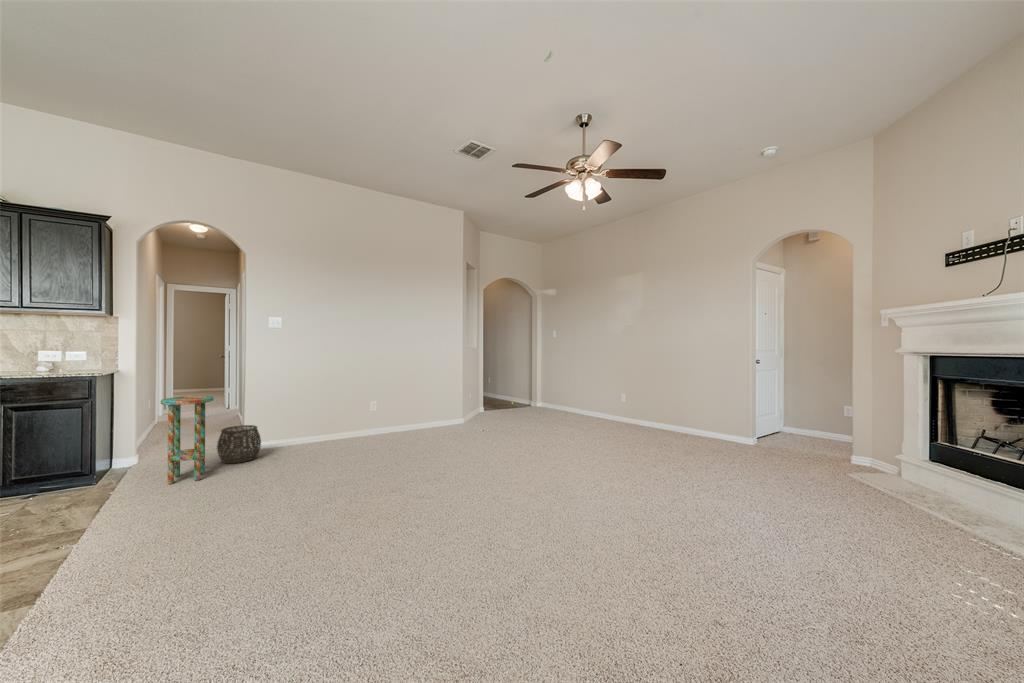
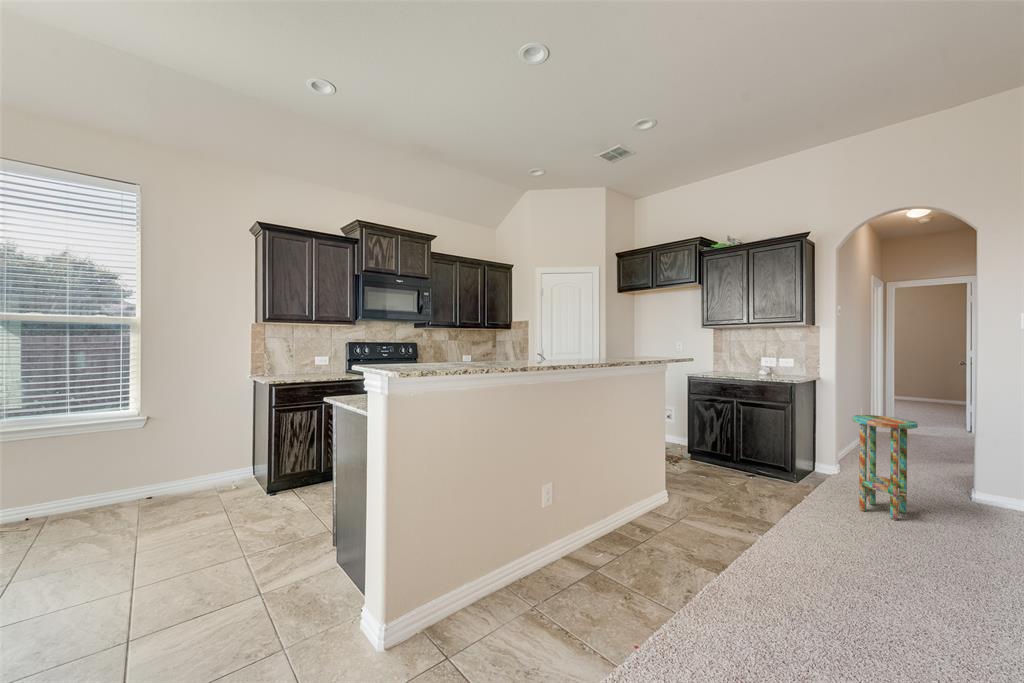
woven basket: present [217,425,261,463] -> none [926,464,1002,521]

